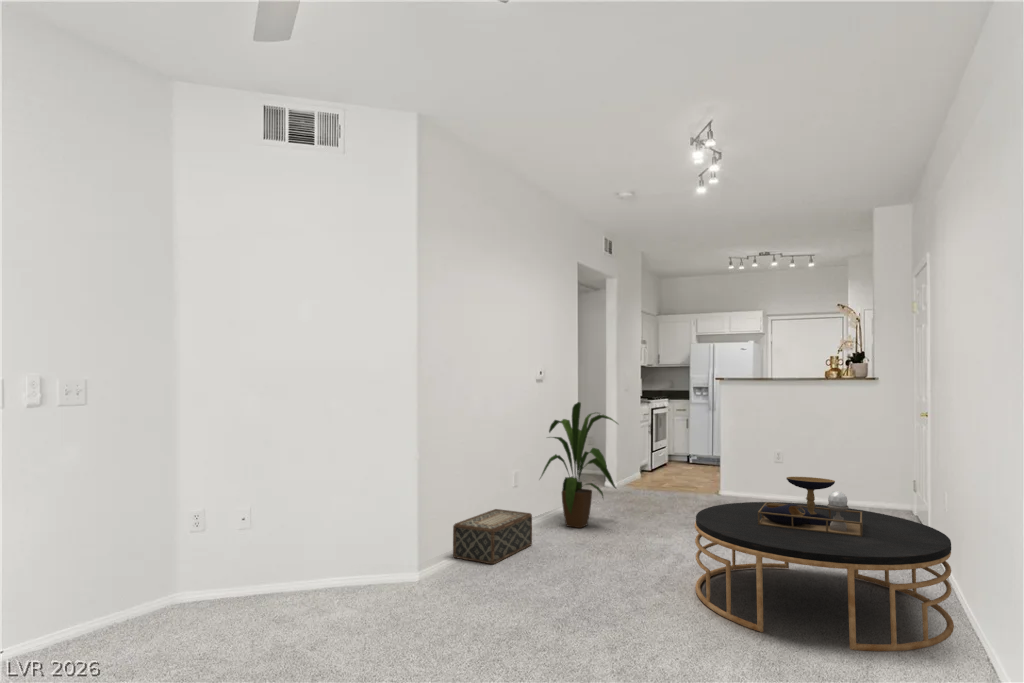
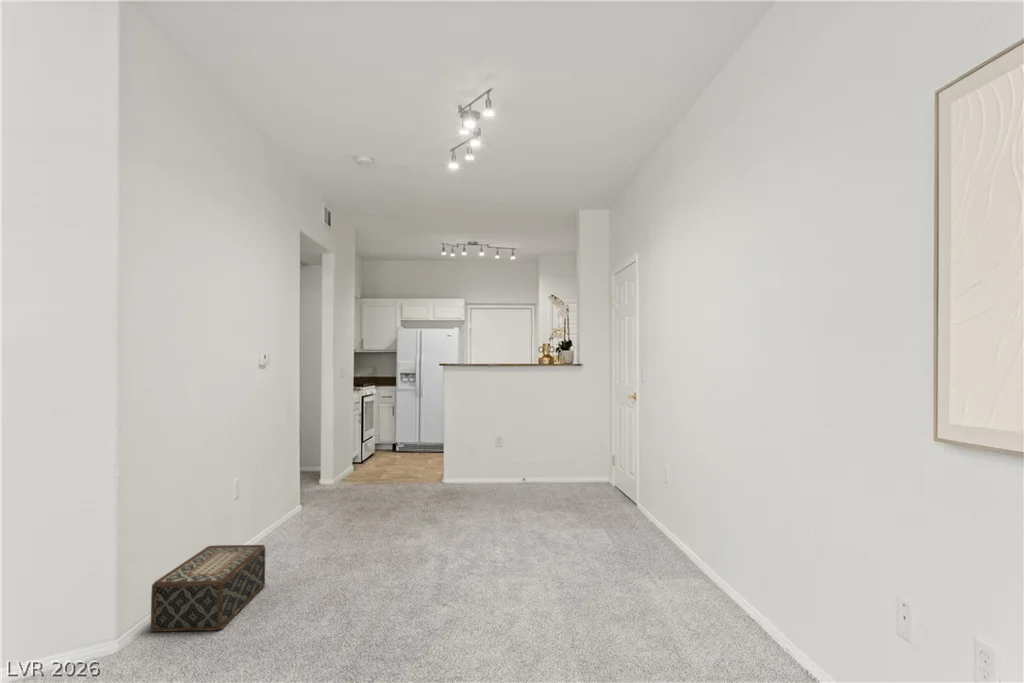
house plant: present [540,402,617,528] -> none [264,397,368,549]
coffee table: present [695,477,954,651] -> none [487,470,729,653]

